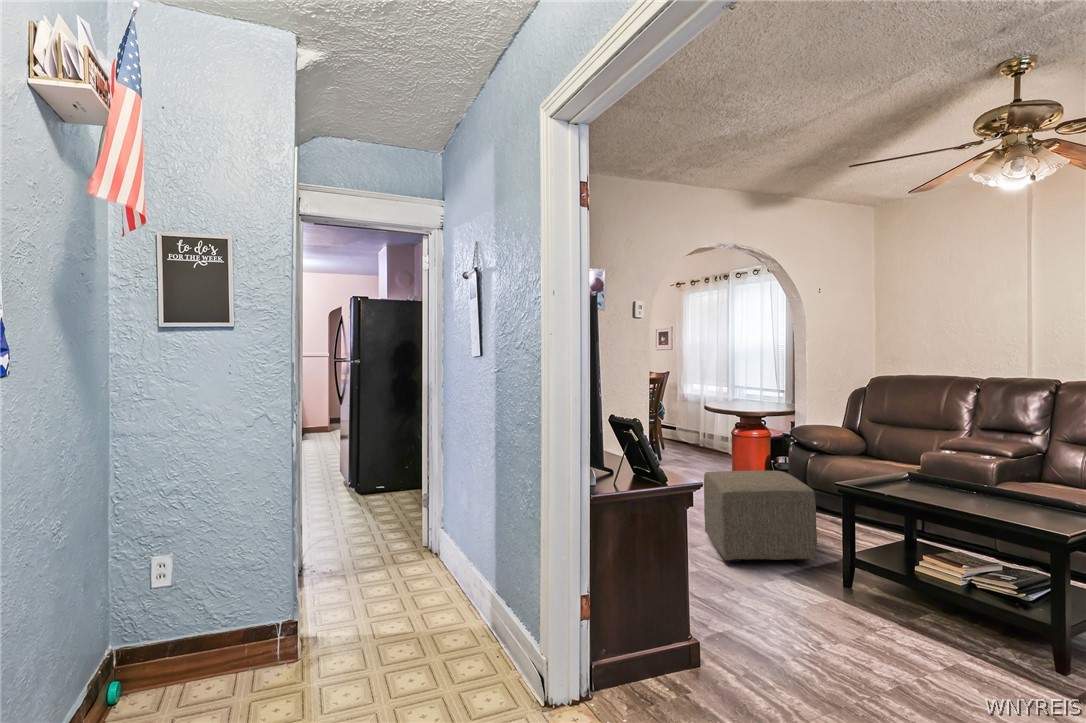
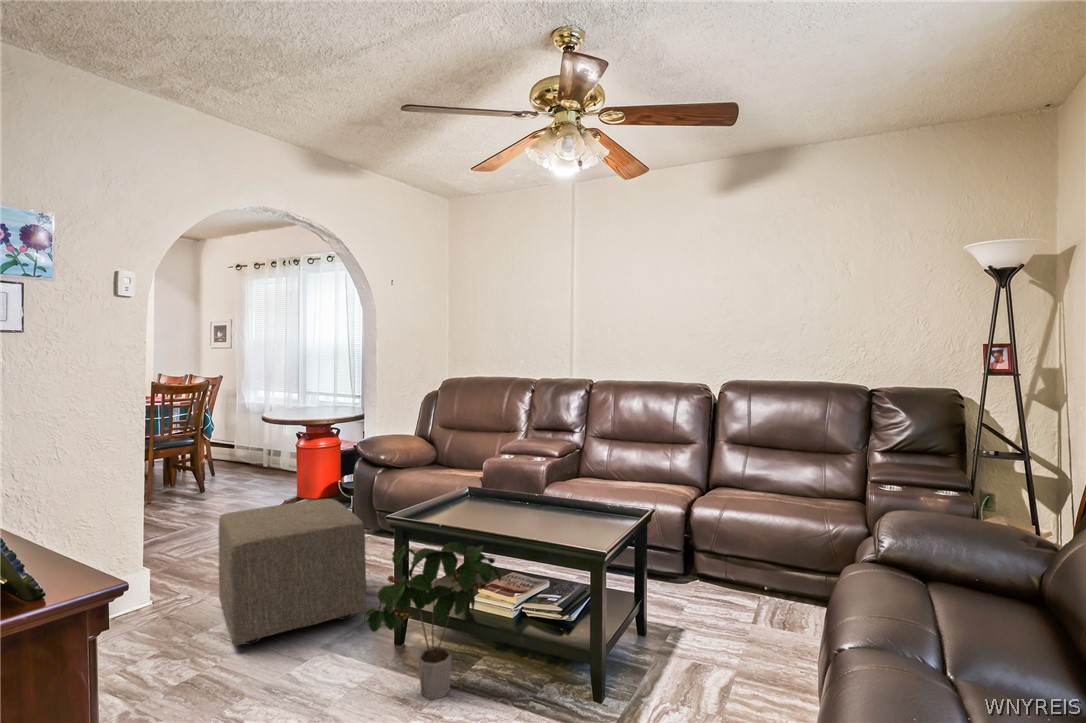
potted plant: none [825,508,950,629] -> present [362,542,501,699]

